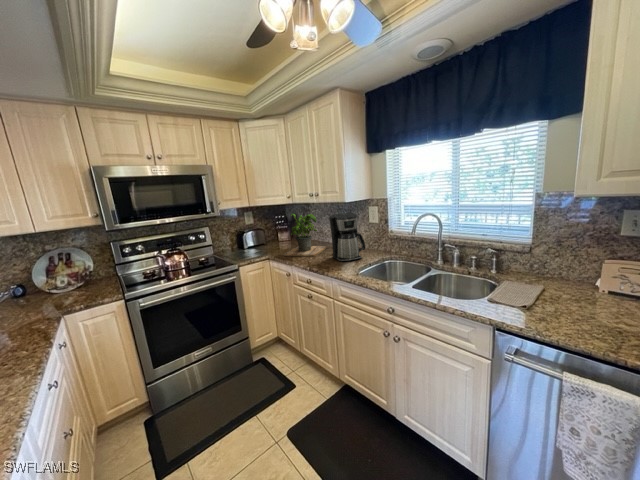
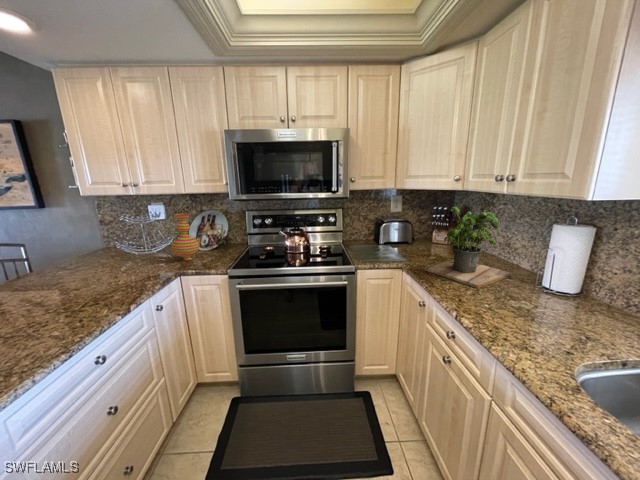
coffee maker: present [329,213,365,261] -> none [515,223,612,333]
vase: none [33,252,72,303] -> present [171,213,200,261]

